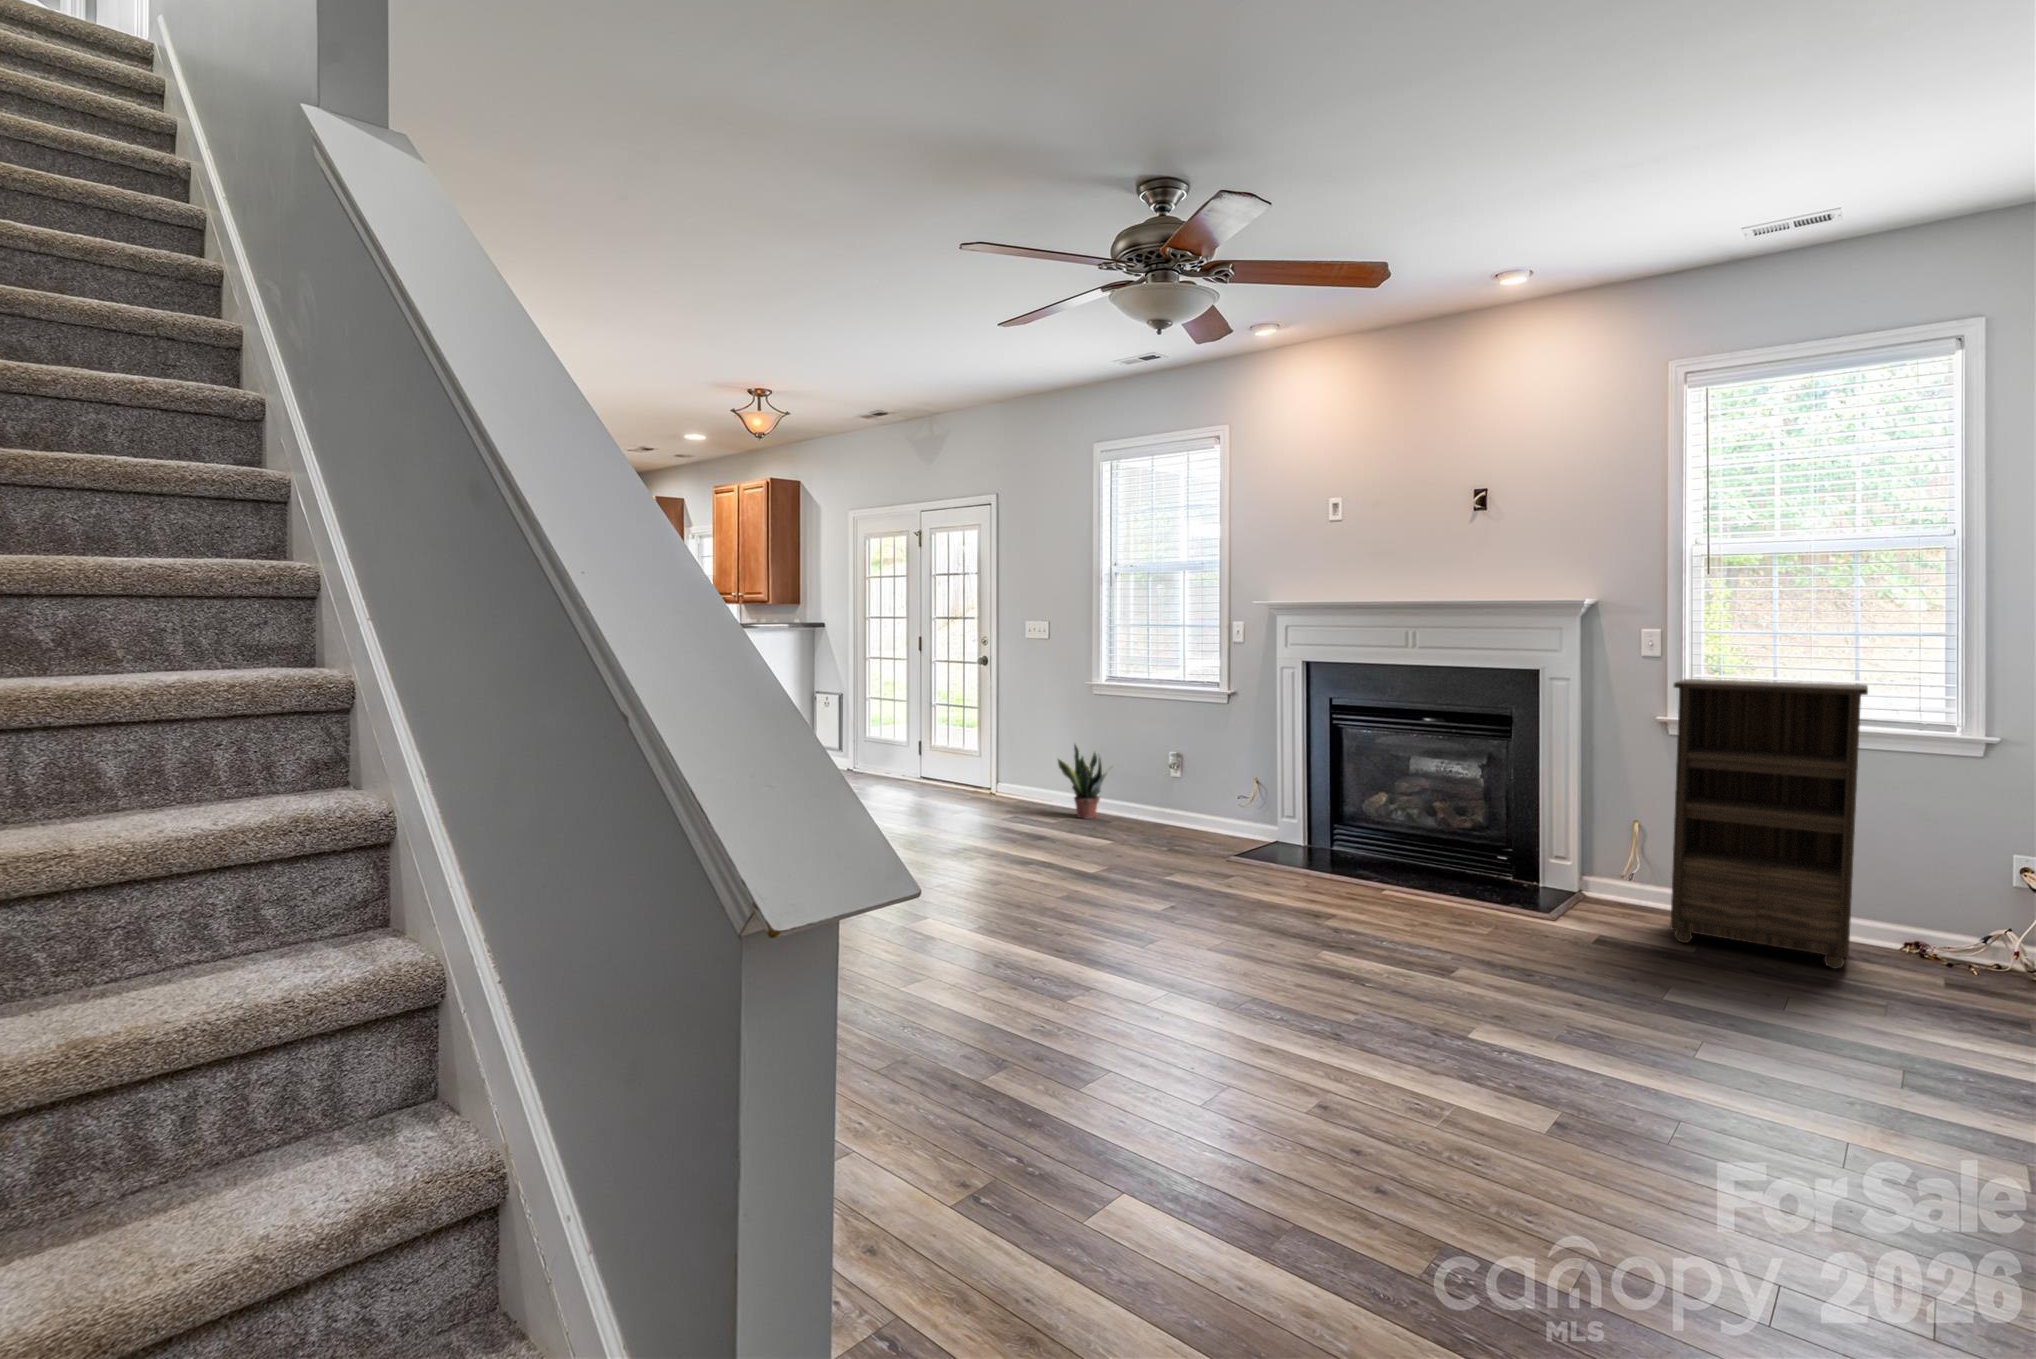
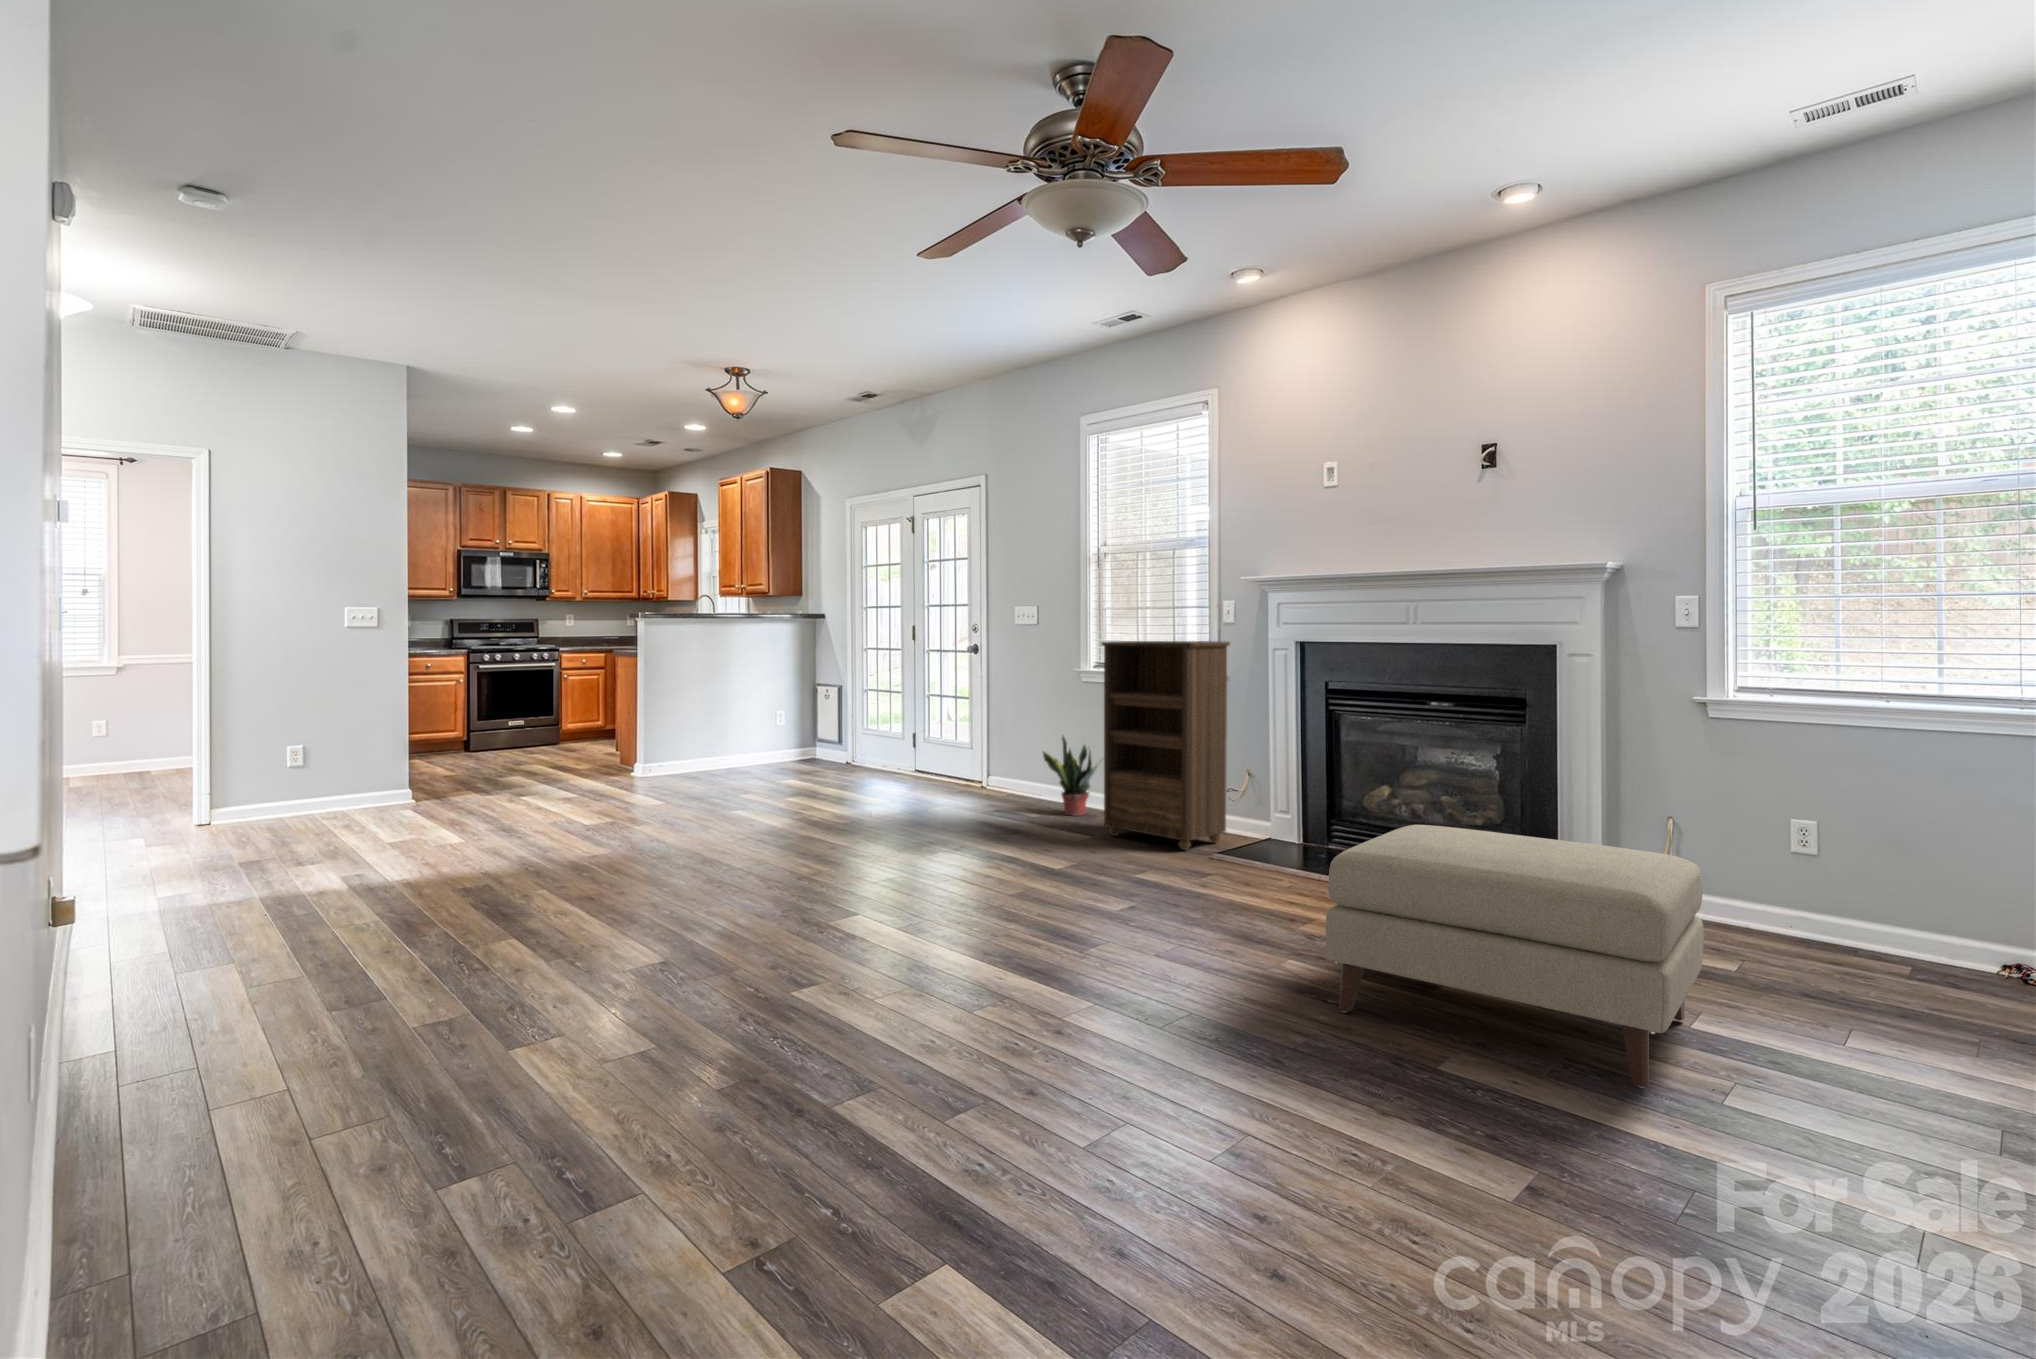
bookshelf: present [1671,679,1868,968] -> present [1101,641,1230,850]
ottoman: none [1365,831,1675,1049] -> present [1326,825,1704,1088]

